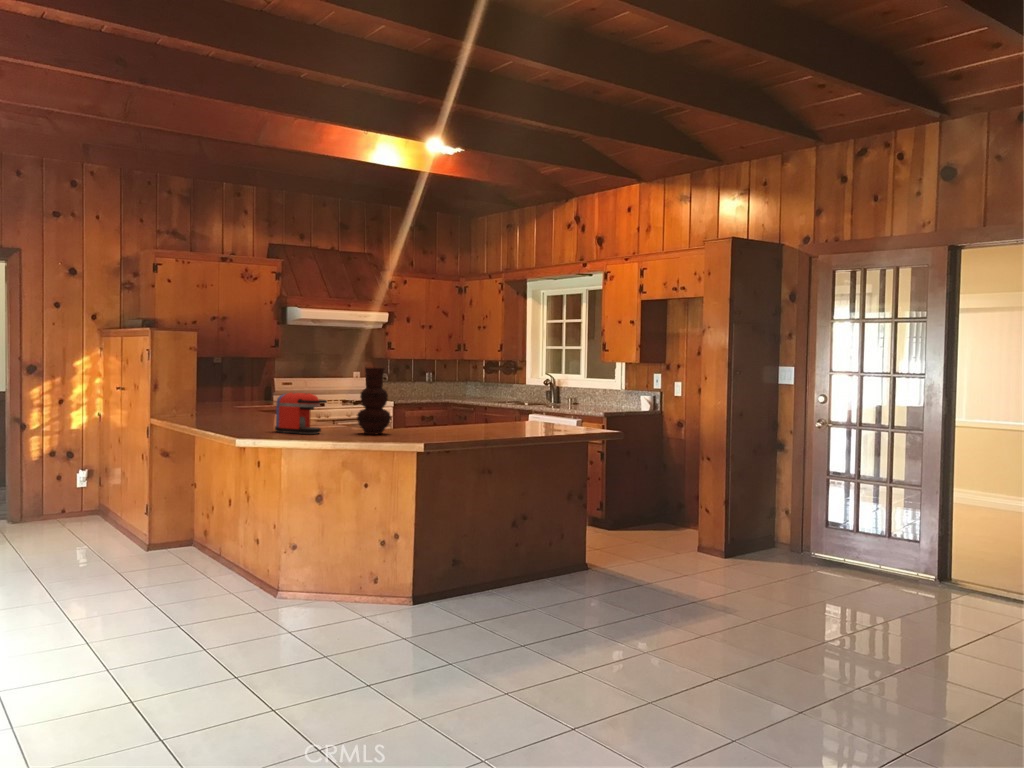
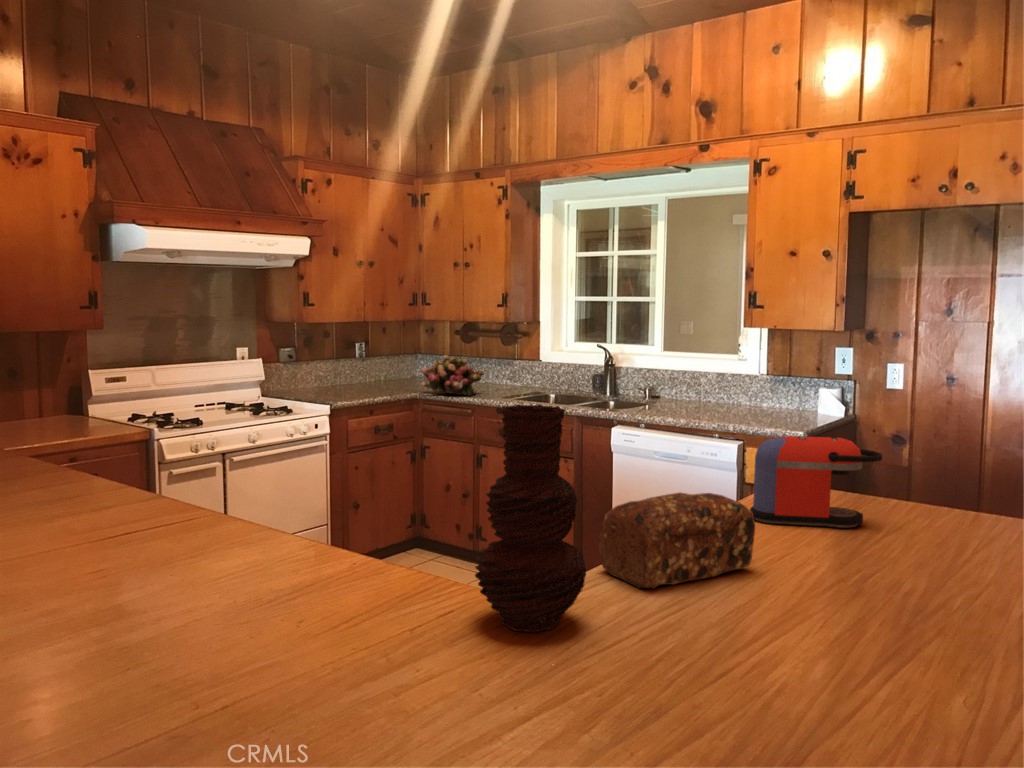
flower arrangement: none [454,380,492,403] -> present [420,355,483,396]
coffee maker: present [275,393,327,434] -> present [750,436,882,528]
bread loaf: none [416,406,470,433] -> present [599,492,755,589]

